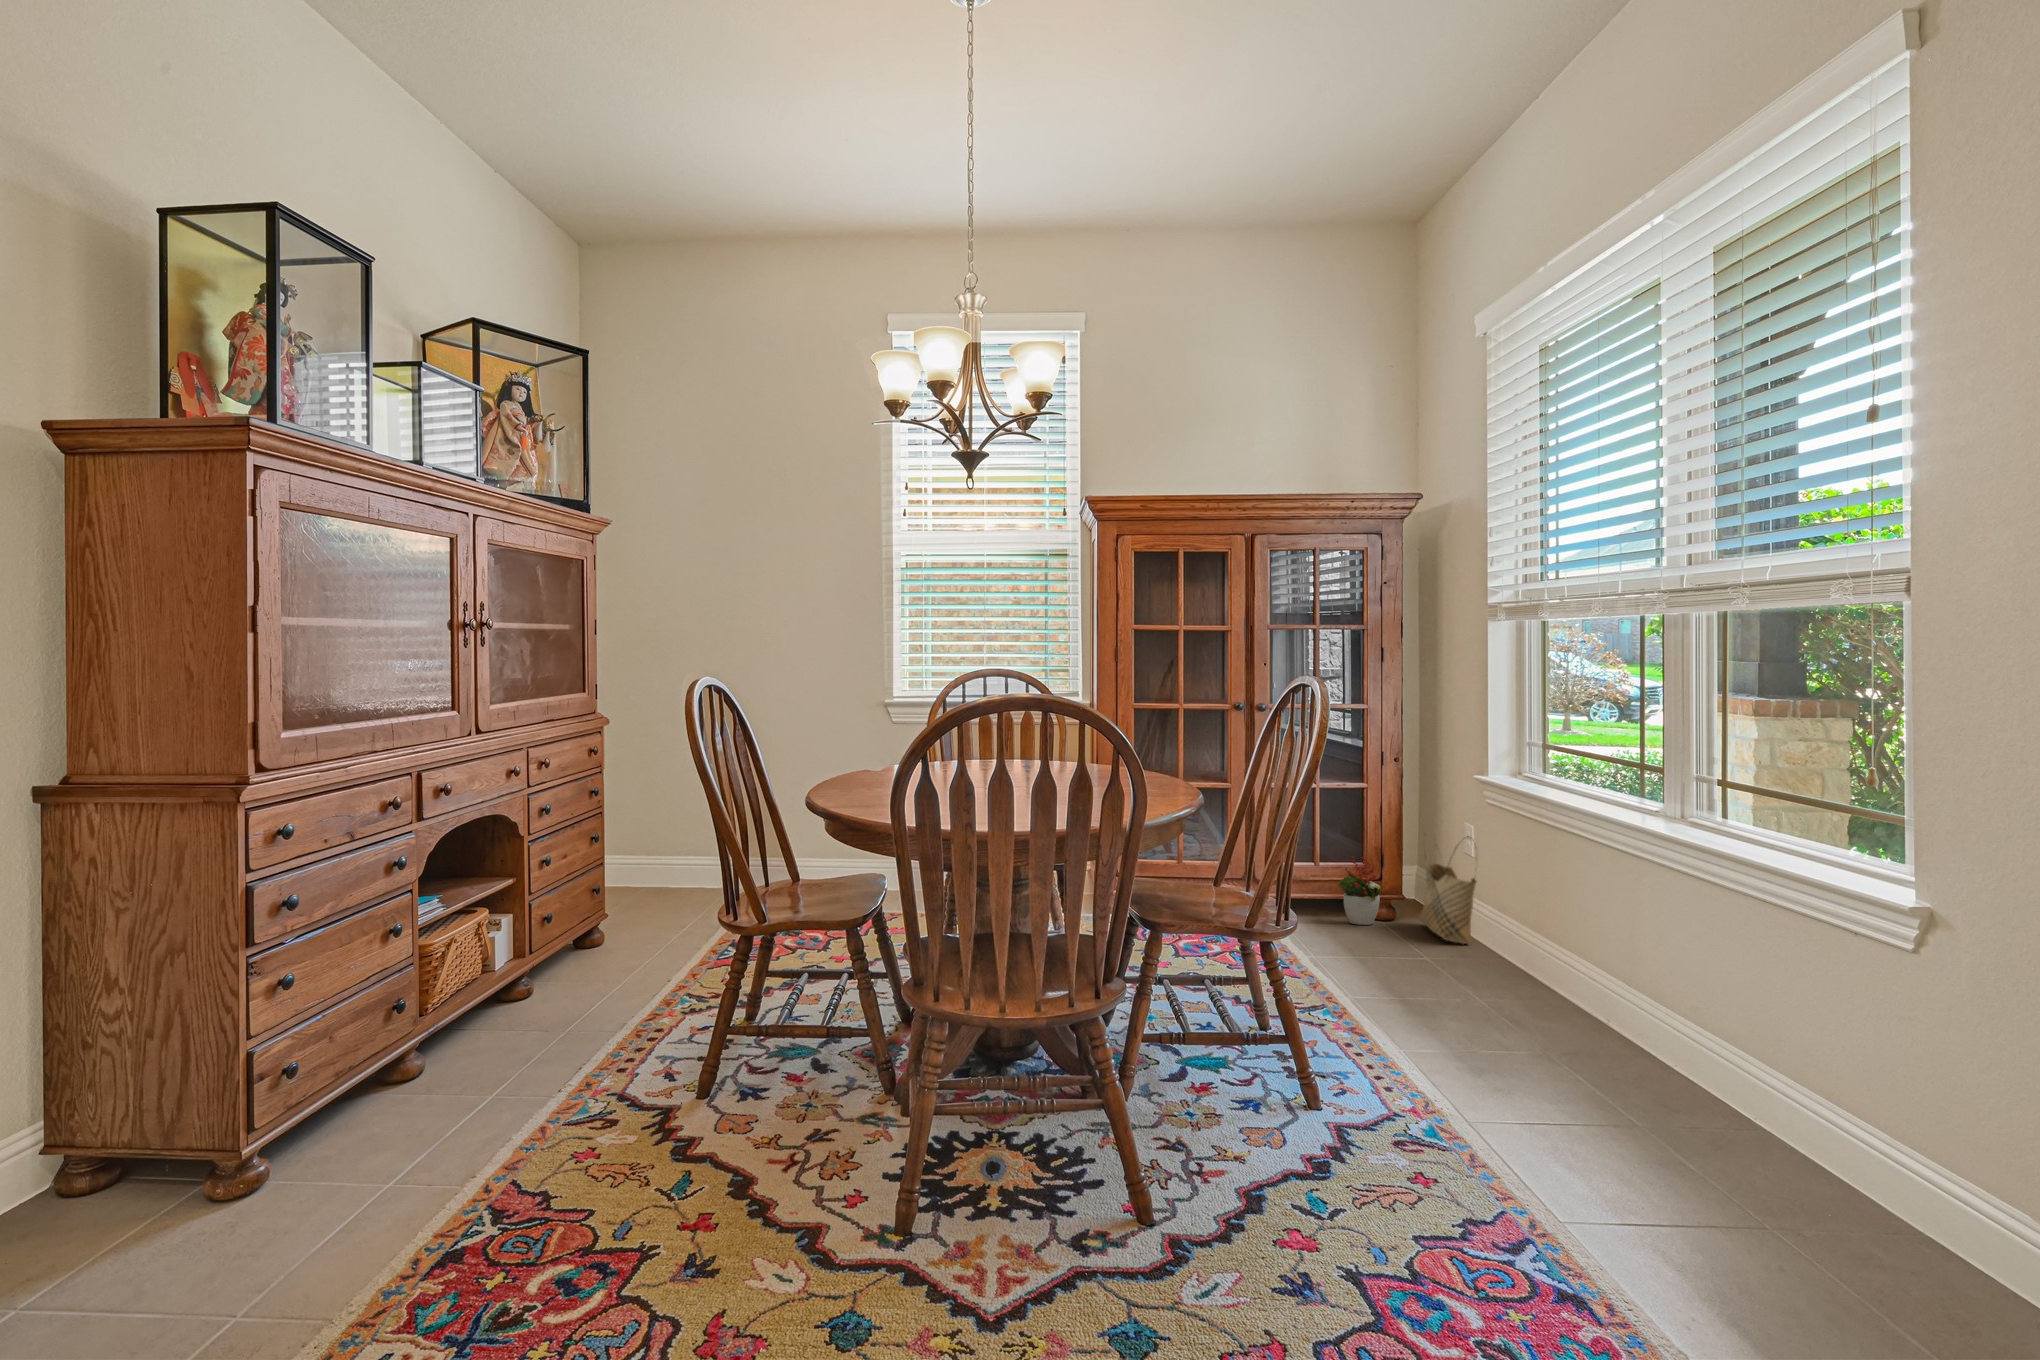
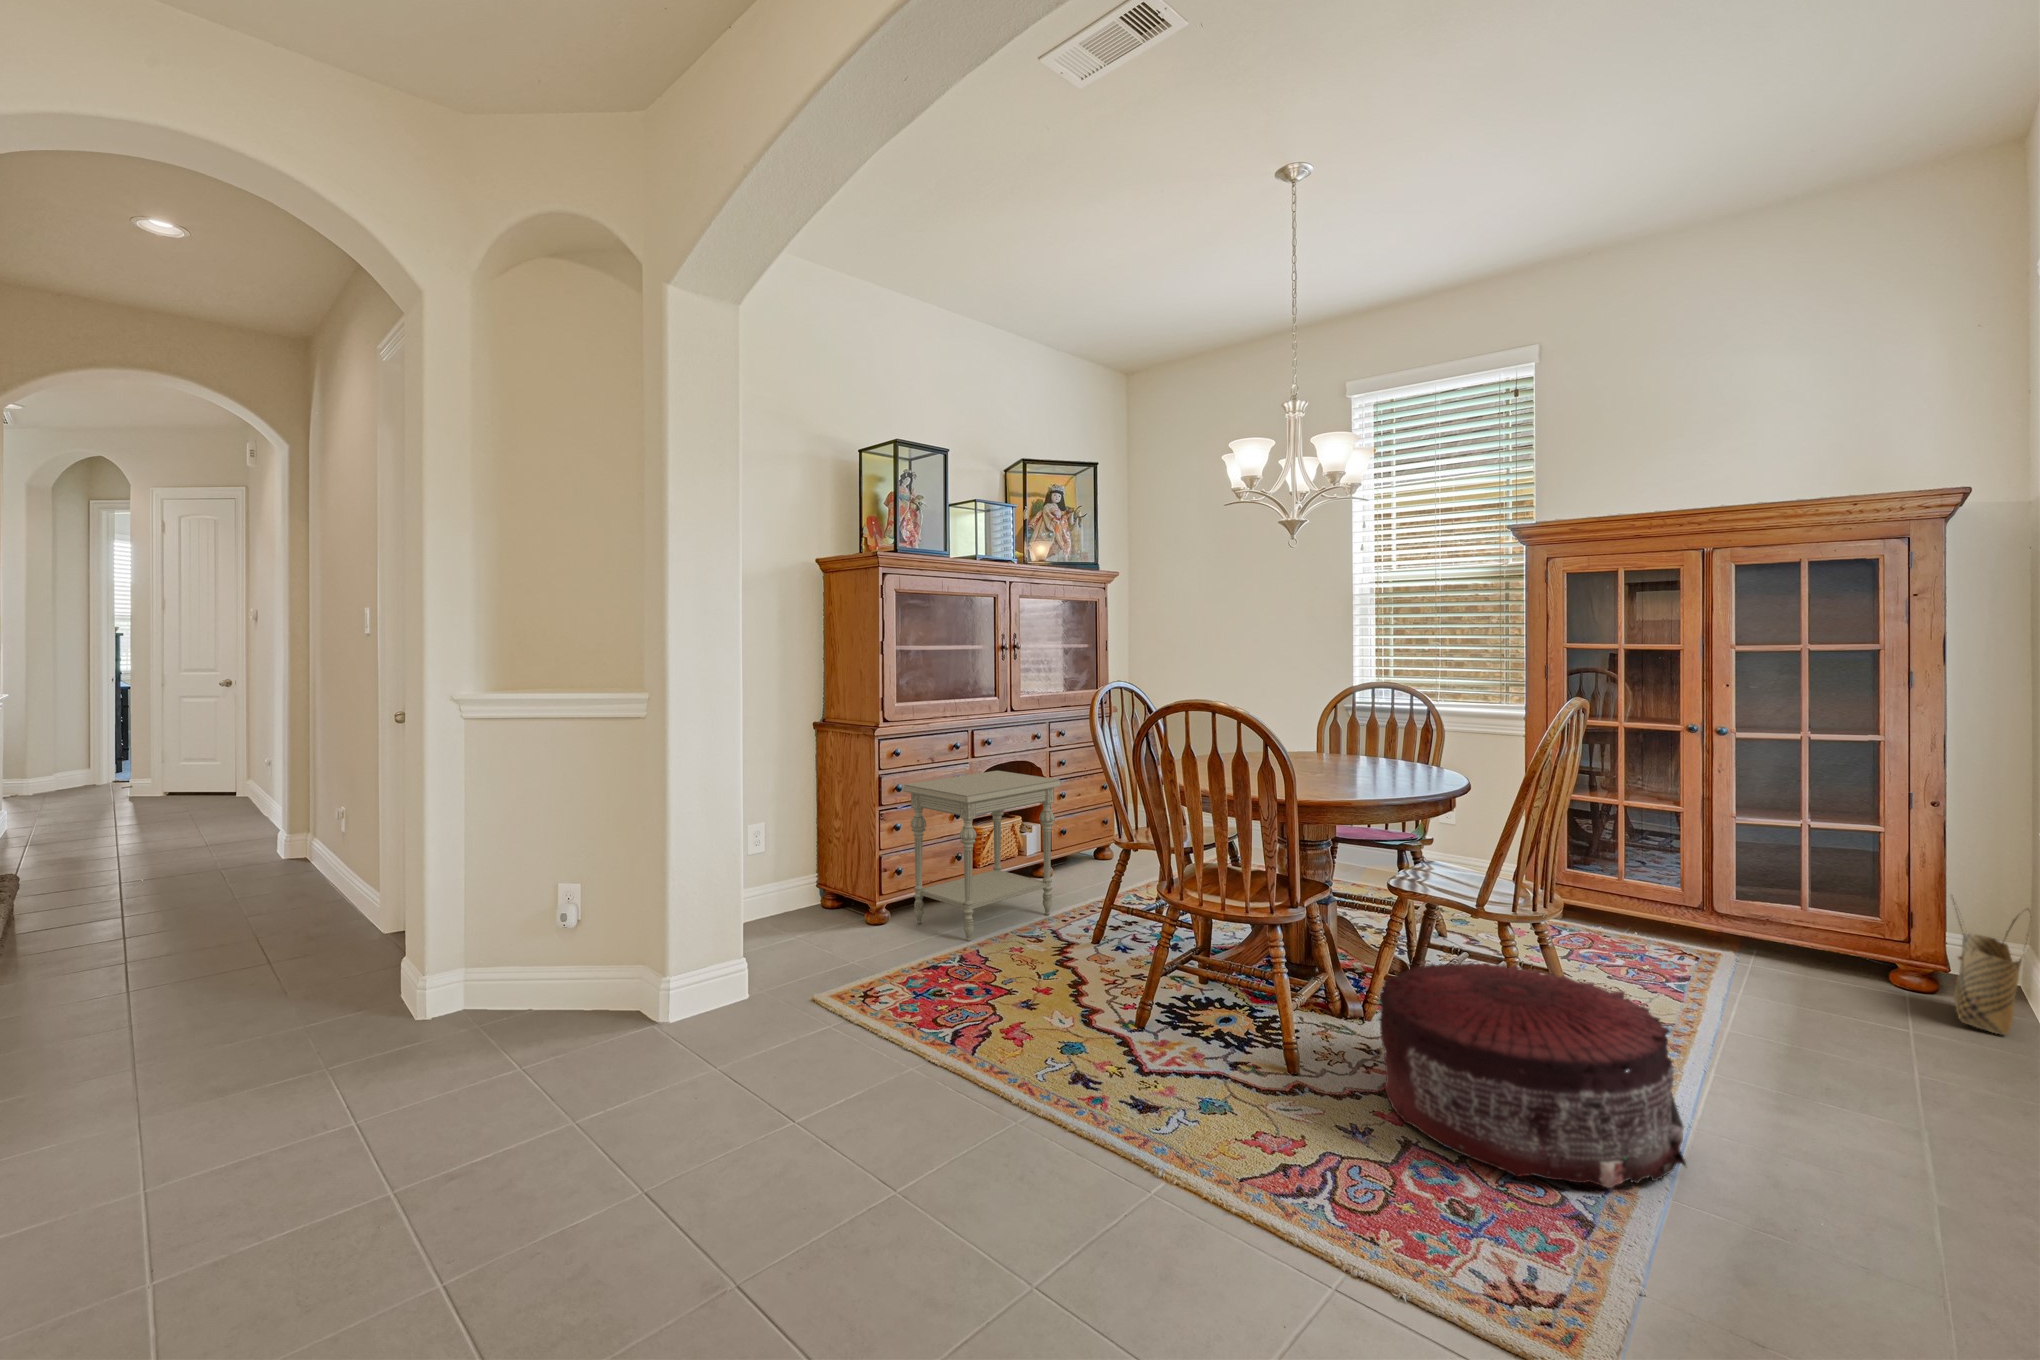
side table: none [307,838,602,1166] -> present [904,771,1061,941]
decorative plant: present [1338,857,1381,925] -> none [1828,909,1894,990]
pouf: none [1224,986,1558,1272] -> present [1380,963,1686,1188]

